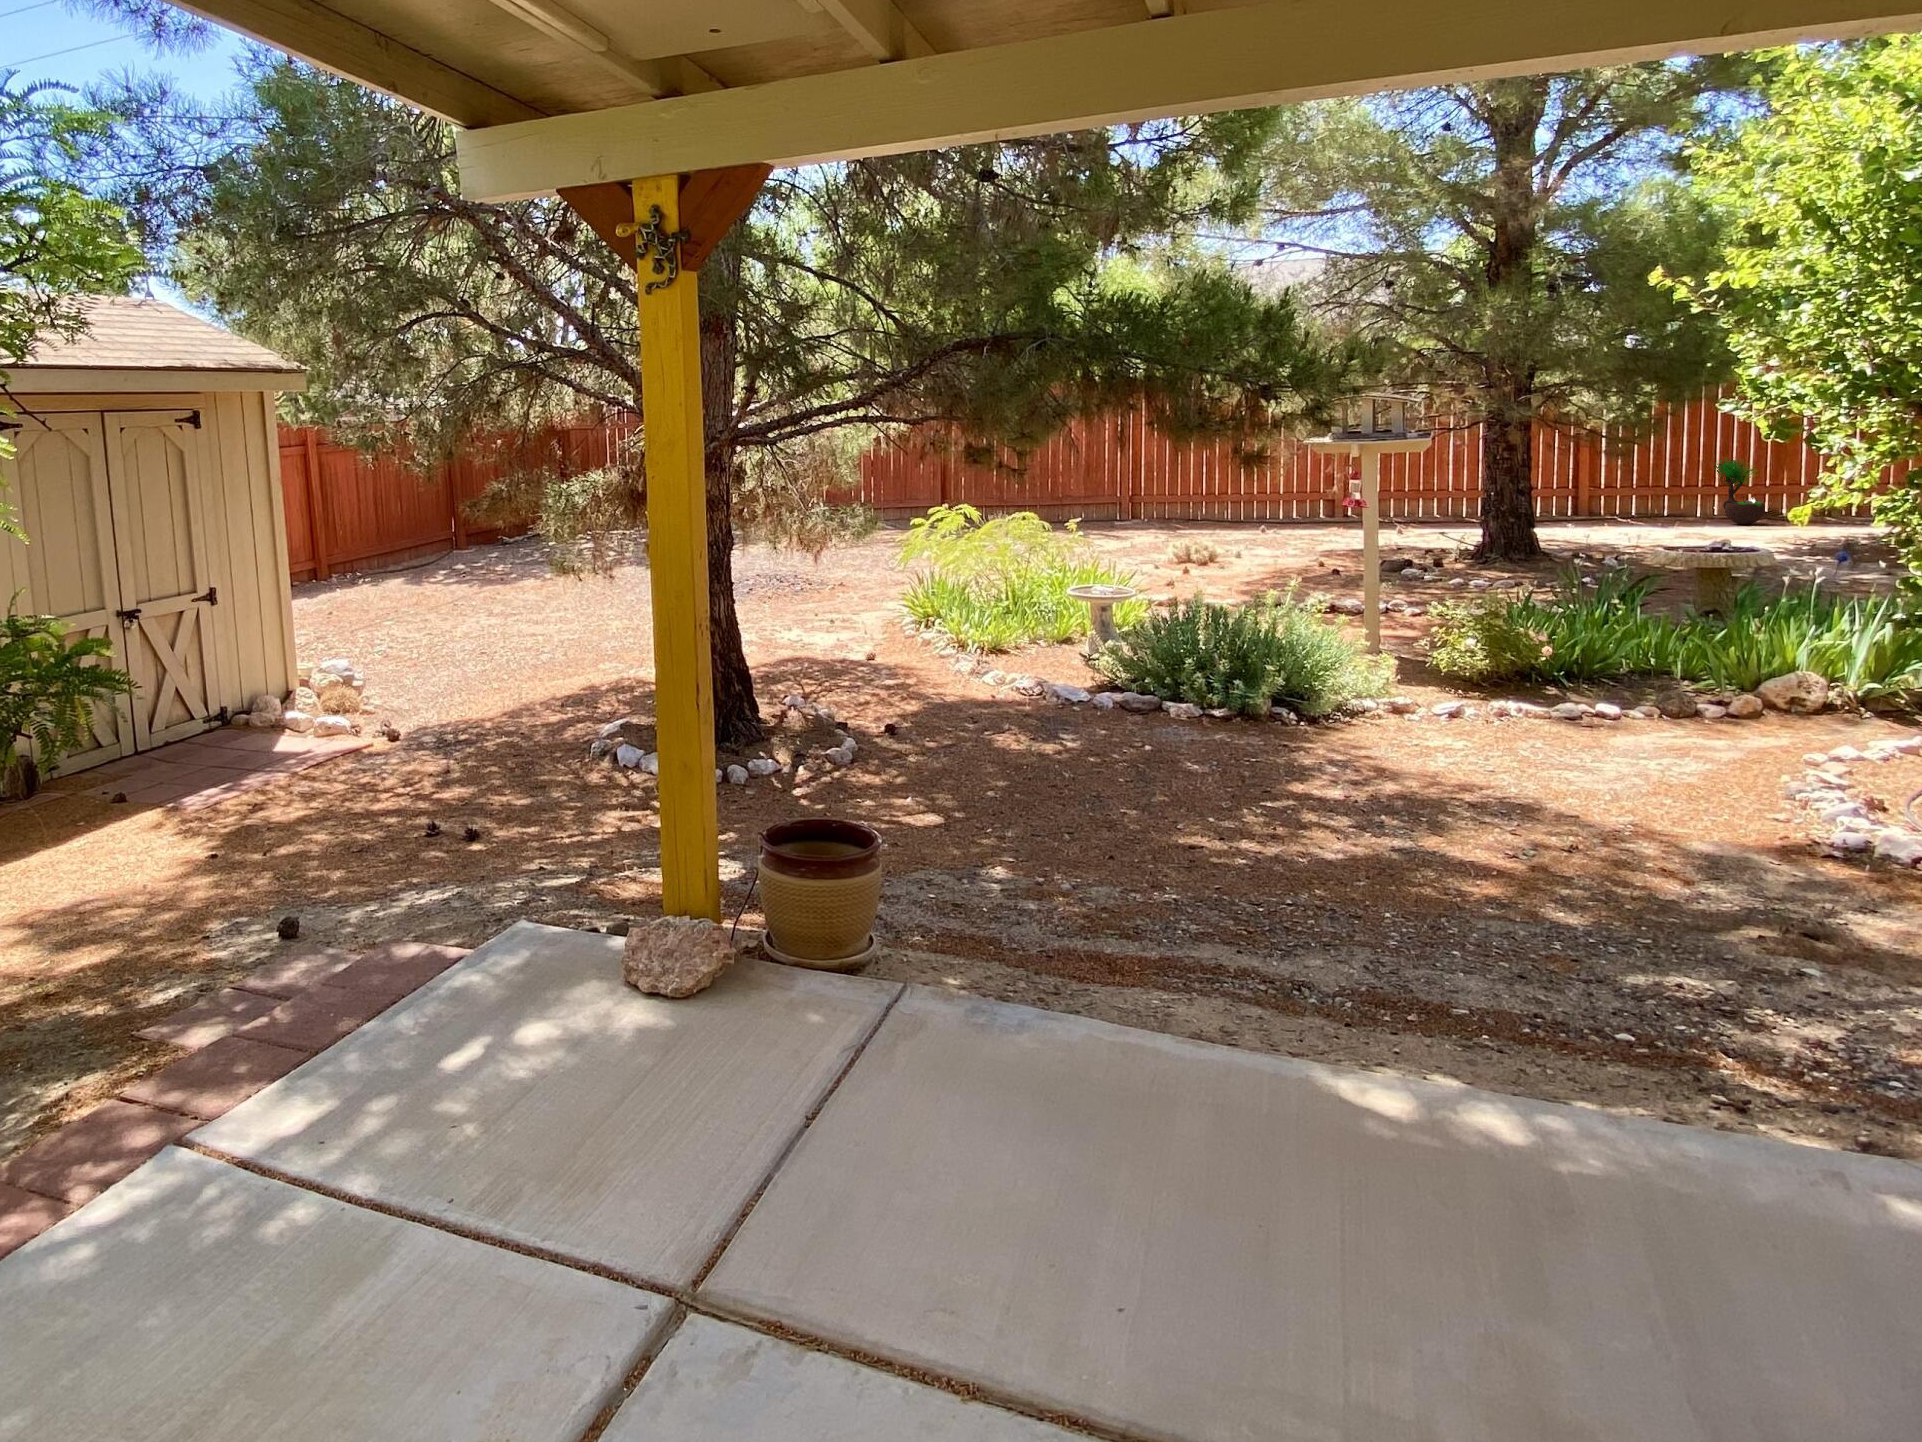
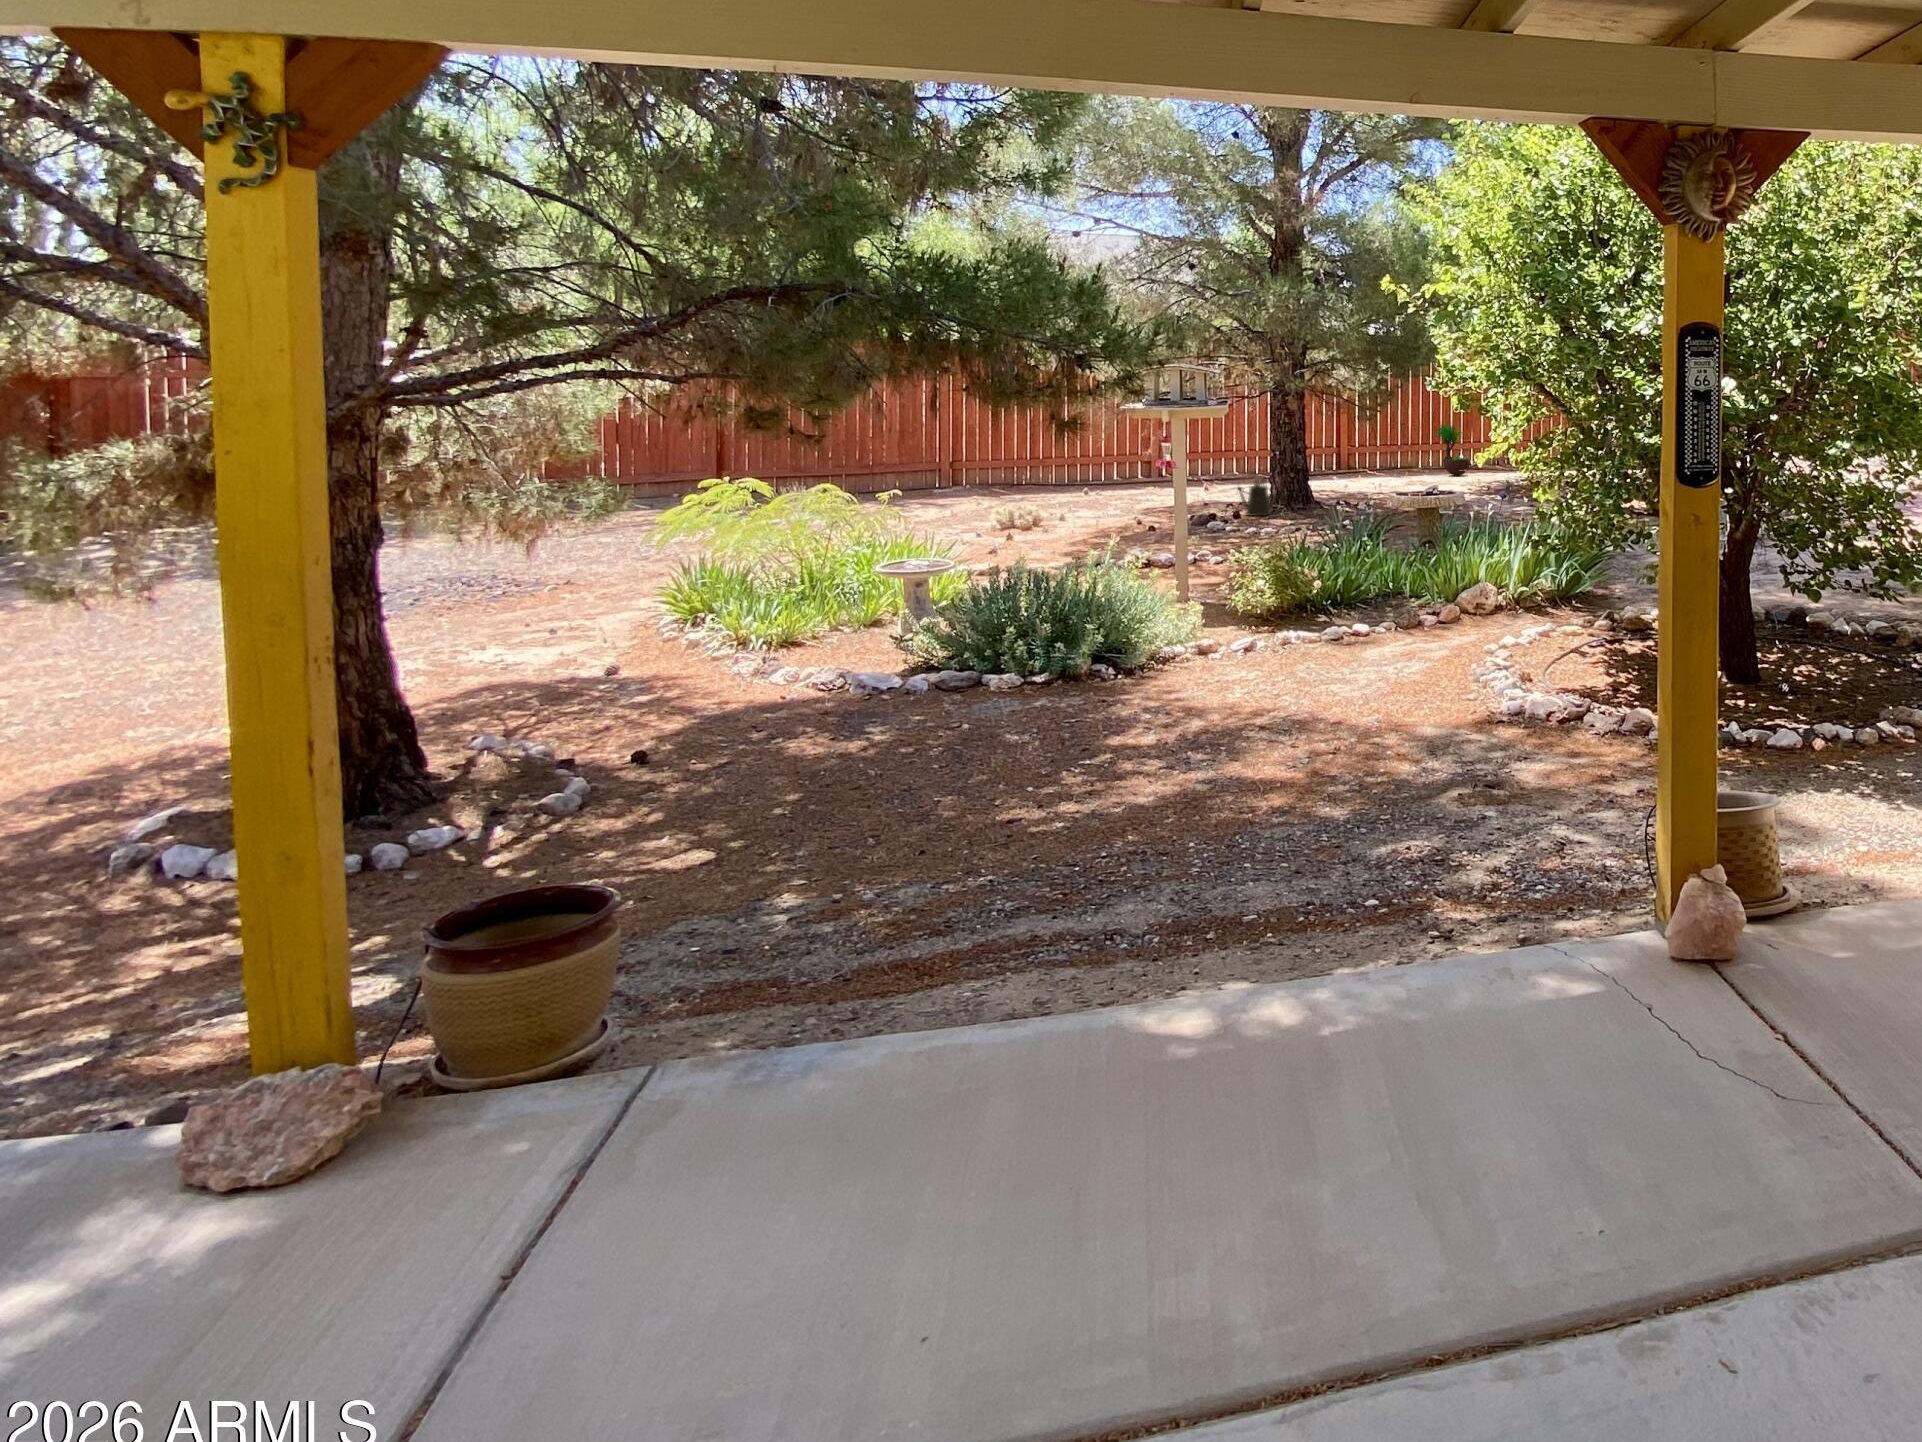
watering can: none [1436,512,1485,562] -> present [1239,475,1271,516]

